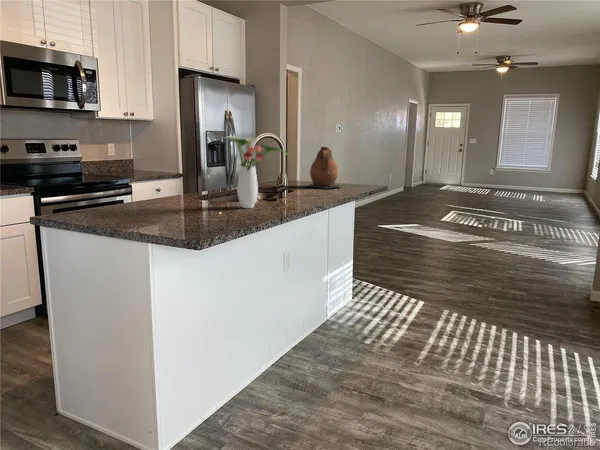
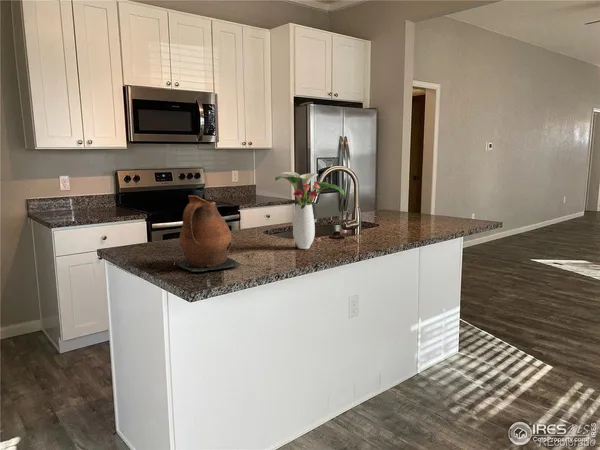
ceramic pitcher: present [308,147,341,188] -> present [178,196,240,272]

